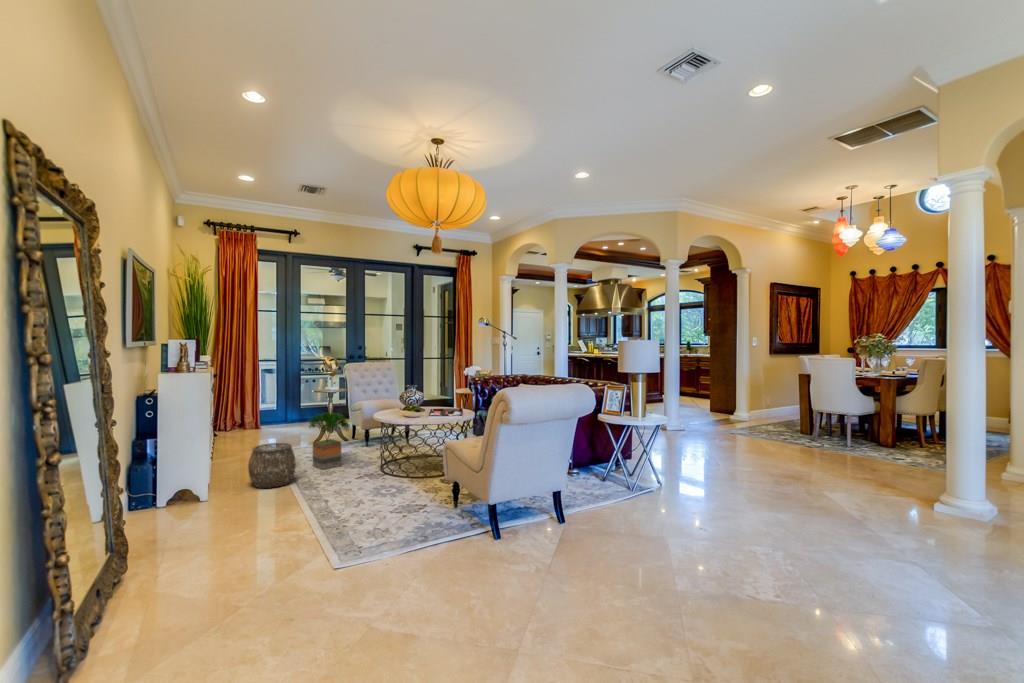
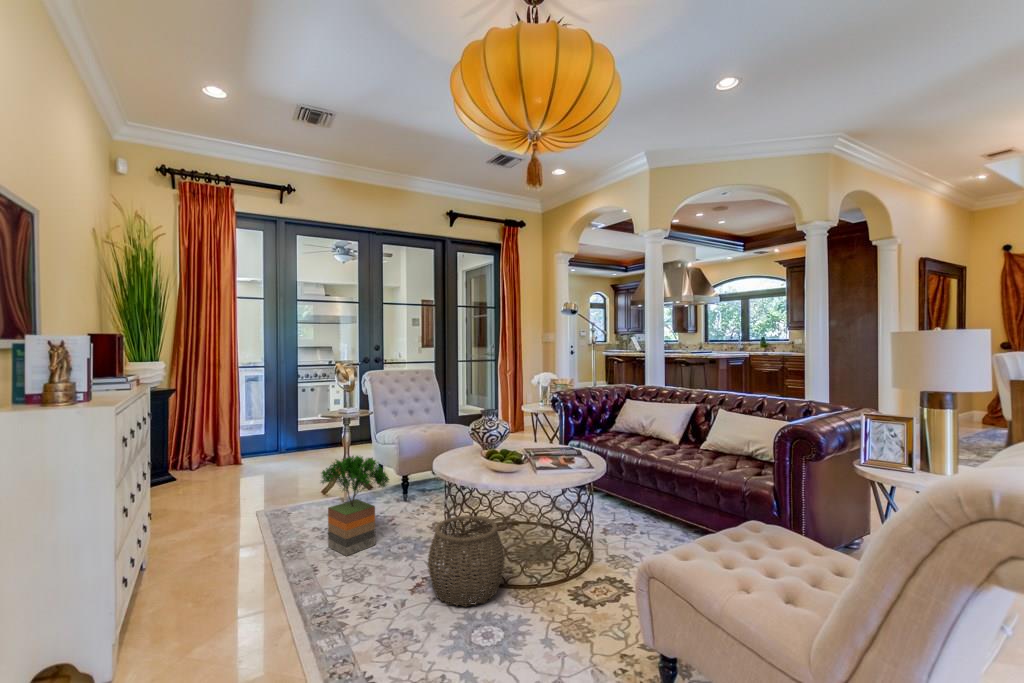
woven basket: present [248,443,296,488] -> present [427,516,505,607]

